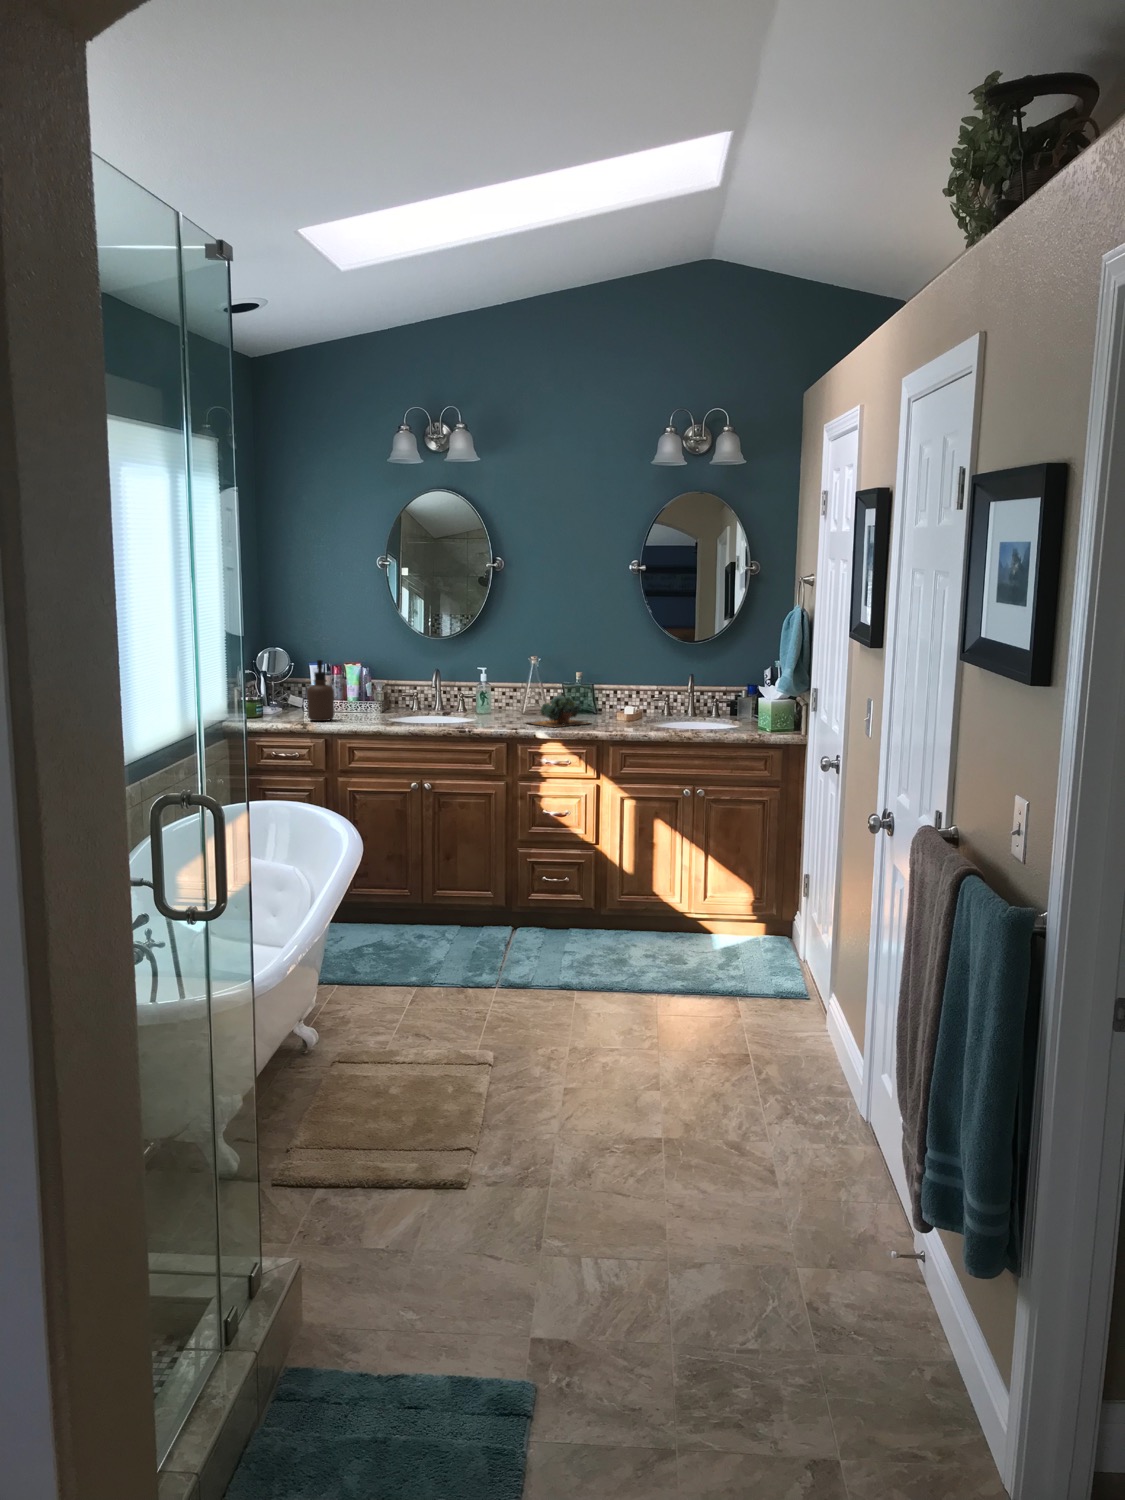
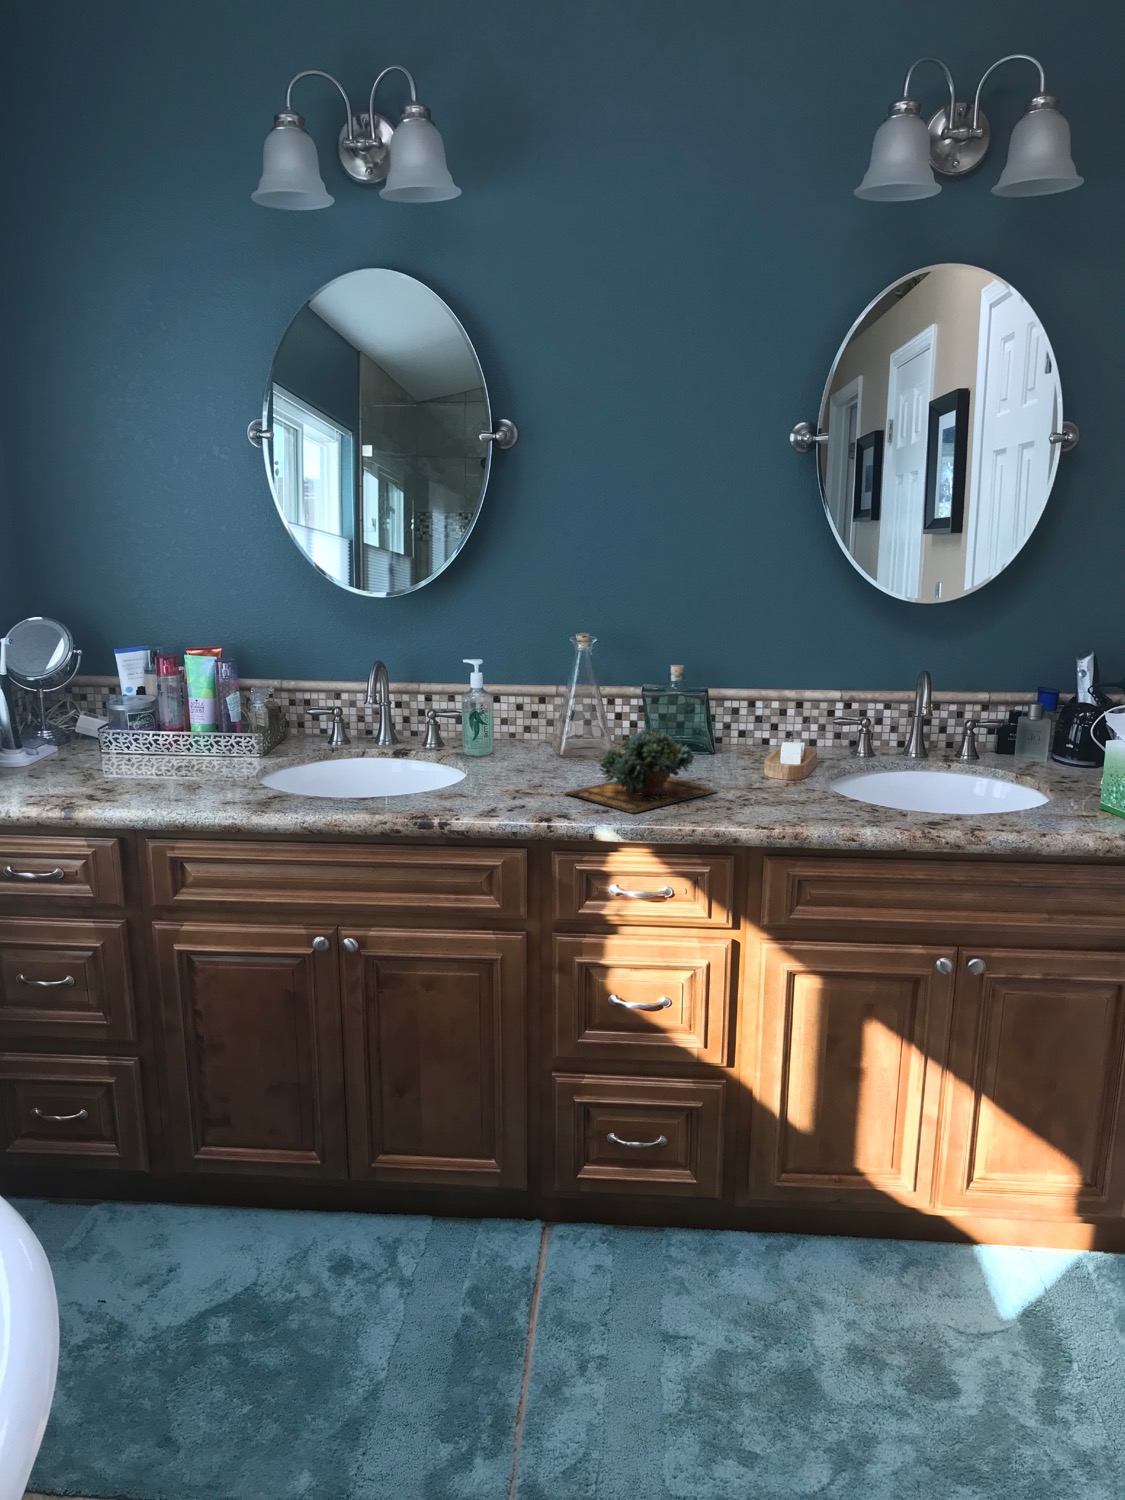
soap dispenser: present [307,660,334,721] -> none [80,656,146,793]

